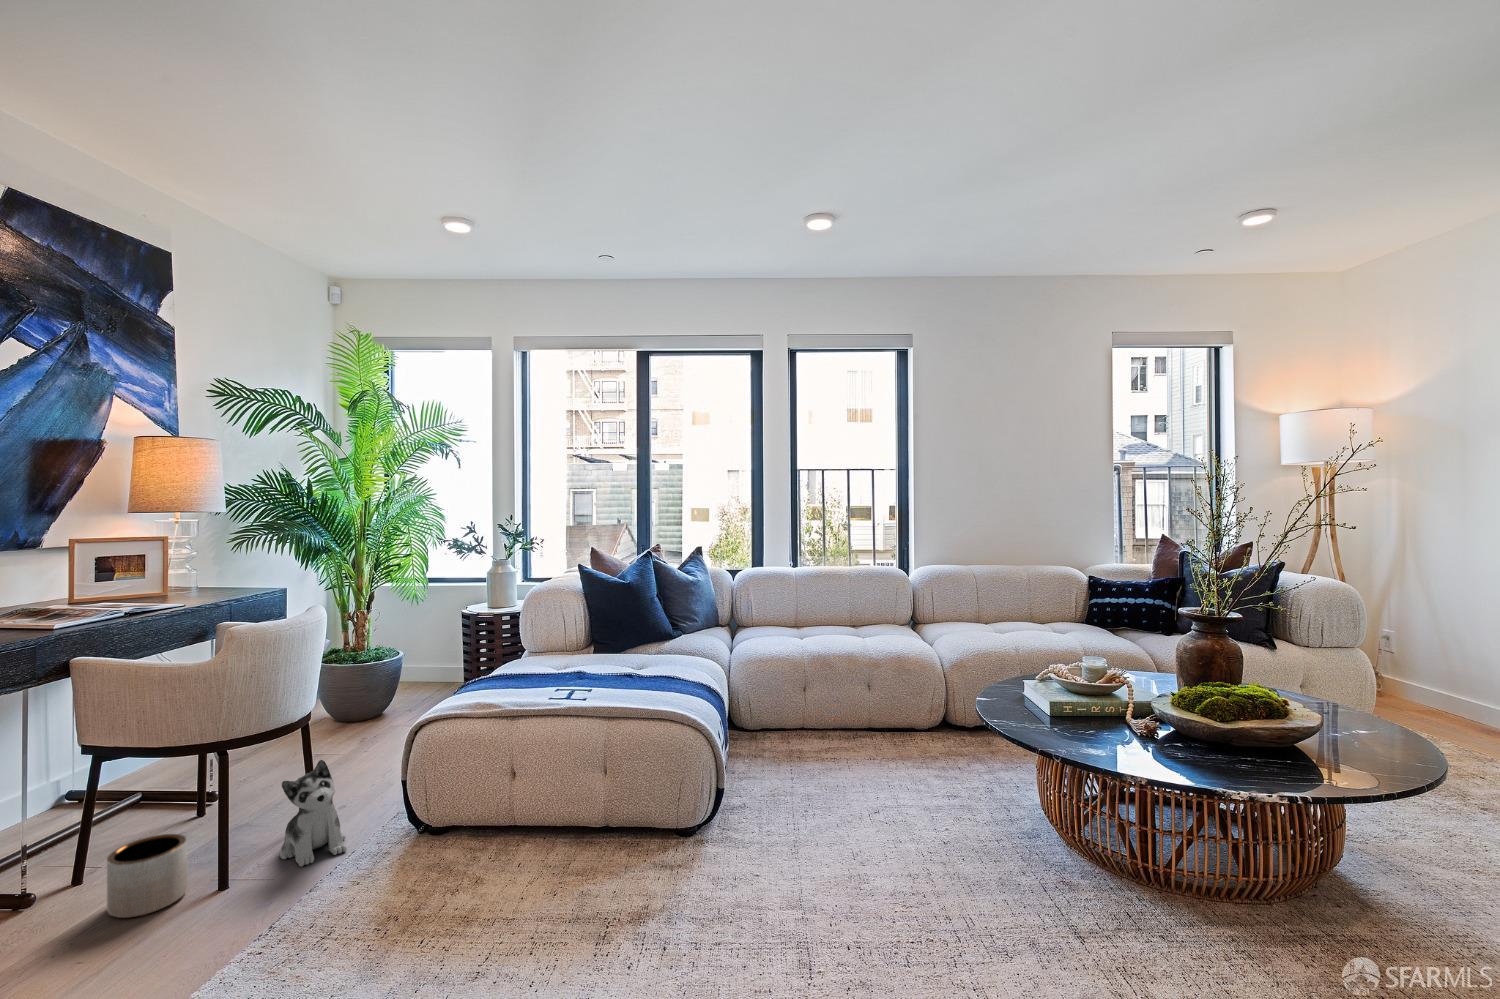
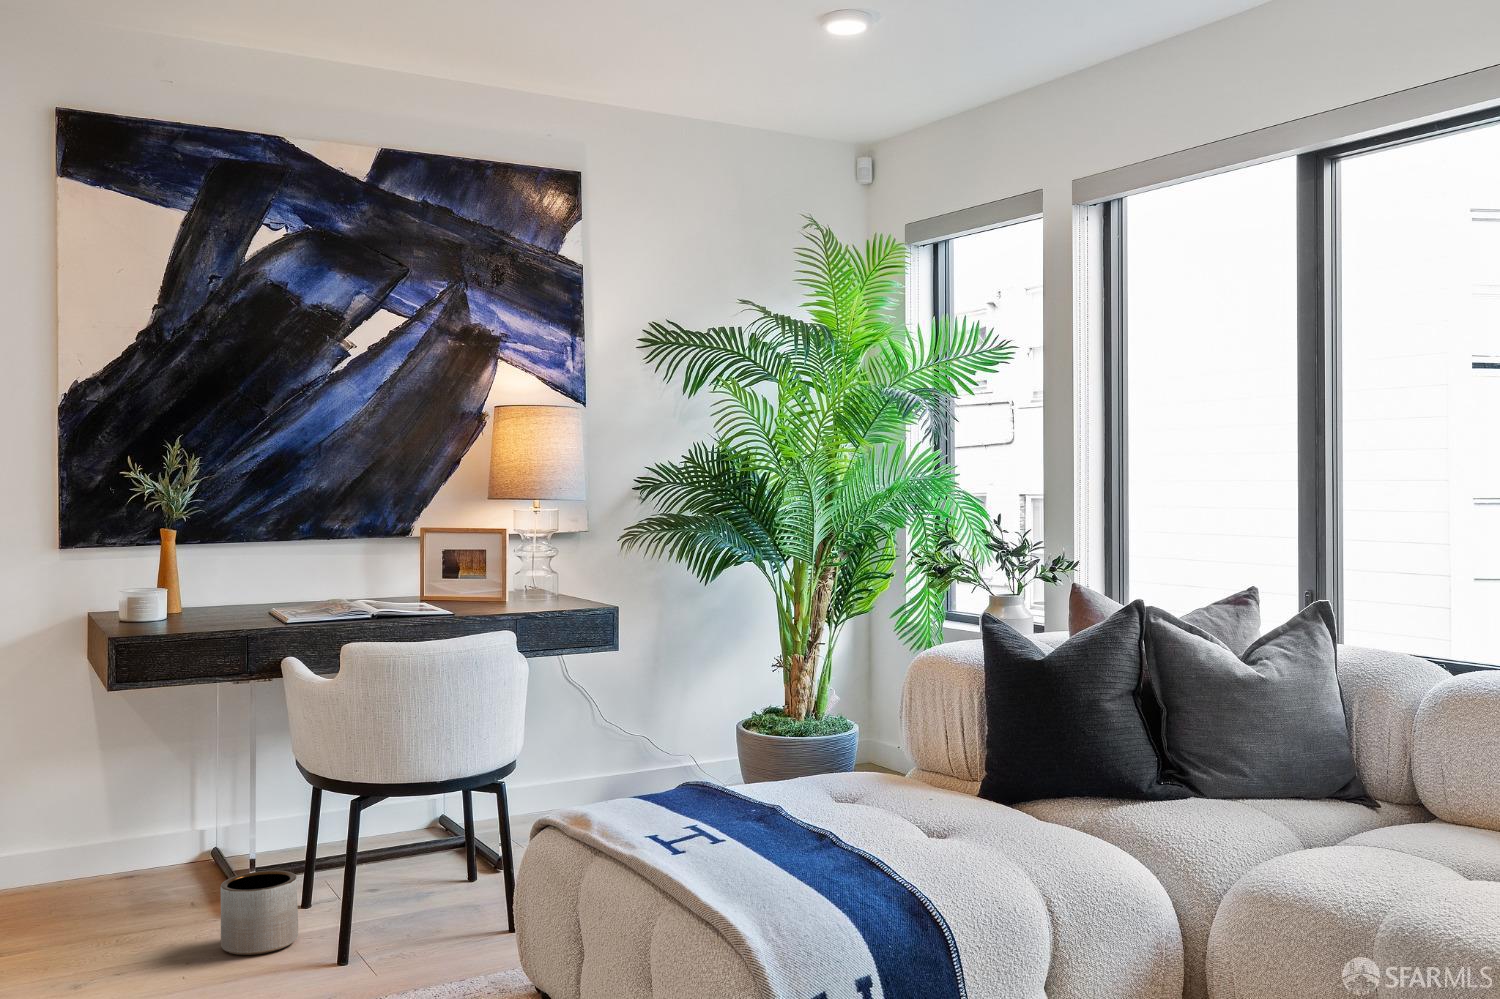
plush toy: present [280,760,347,867] -> none [364,834,454,975]

